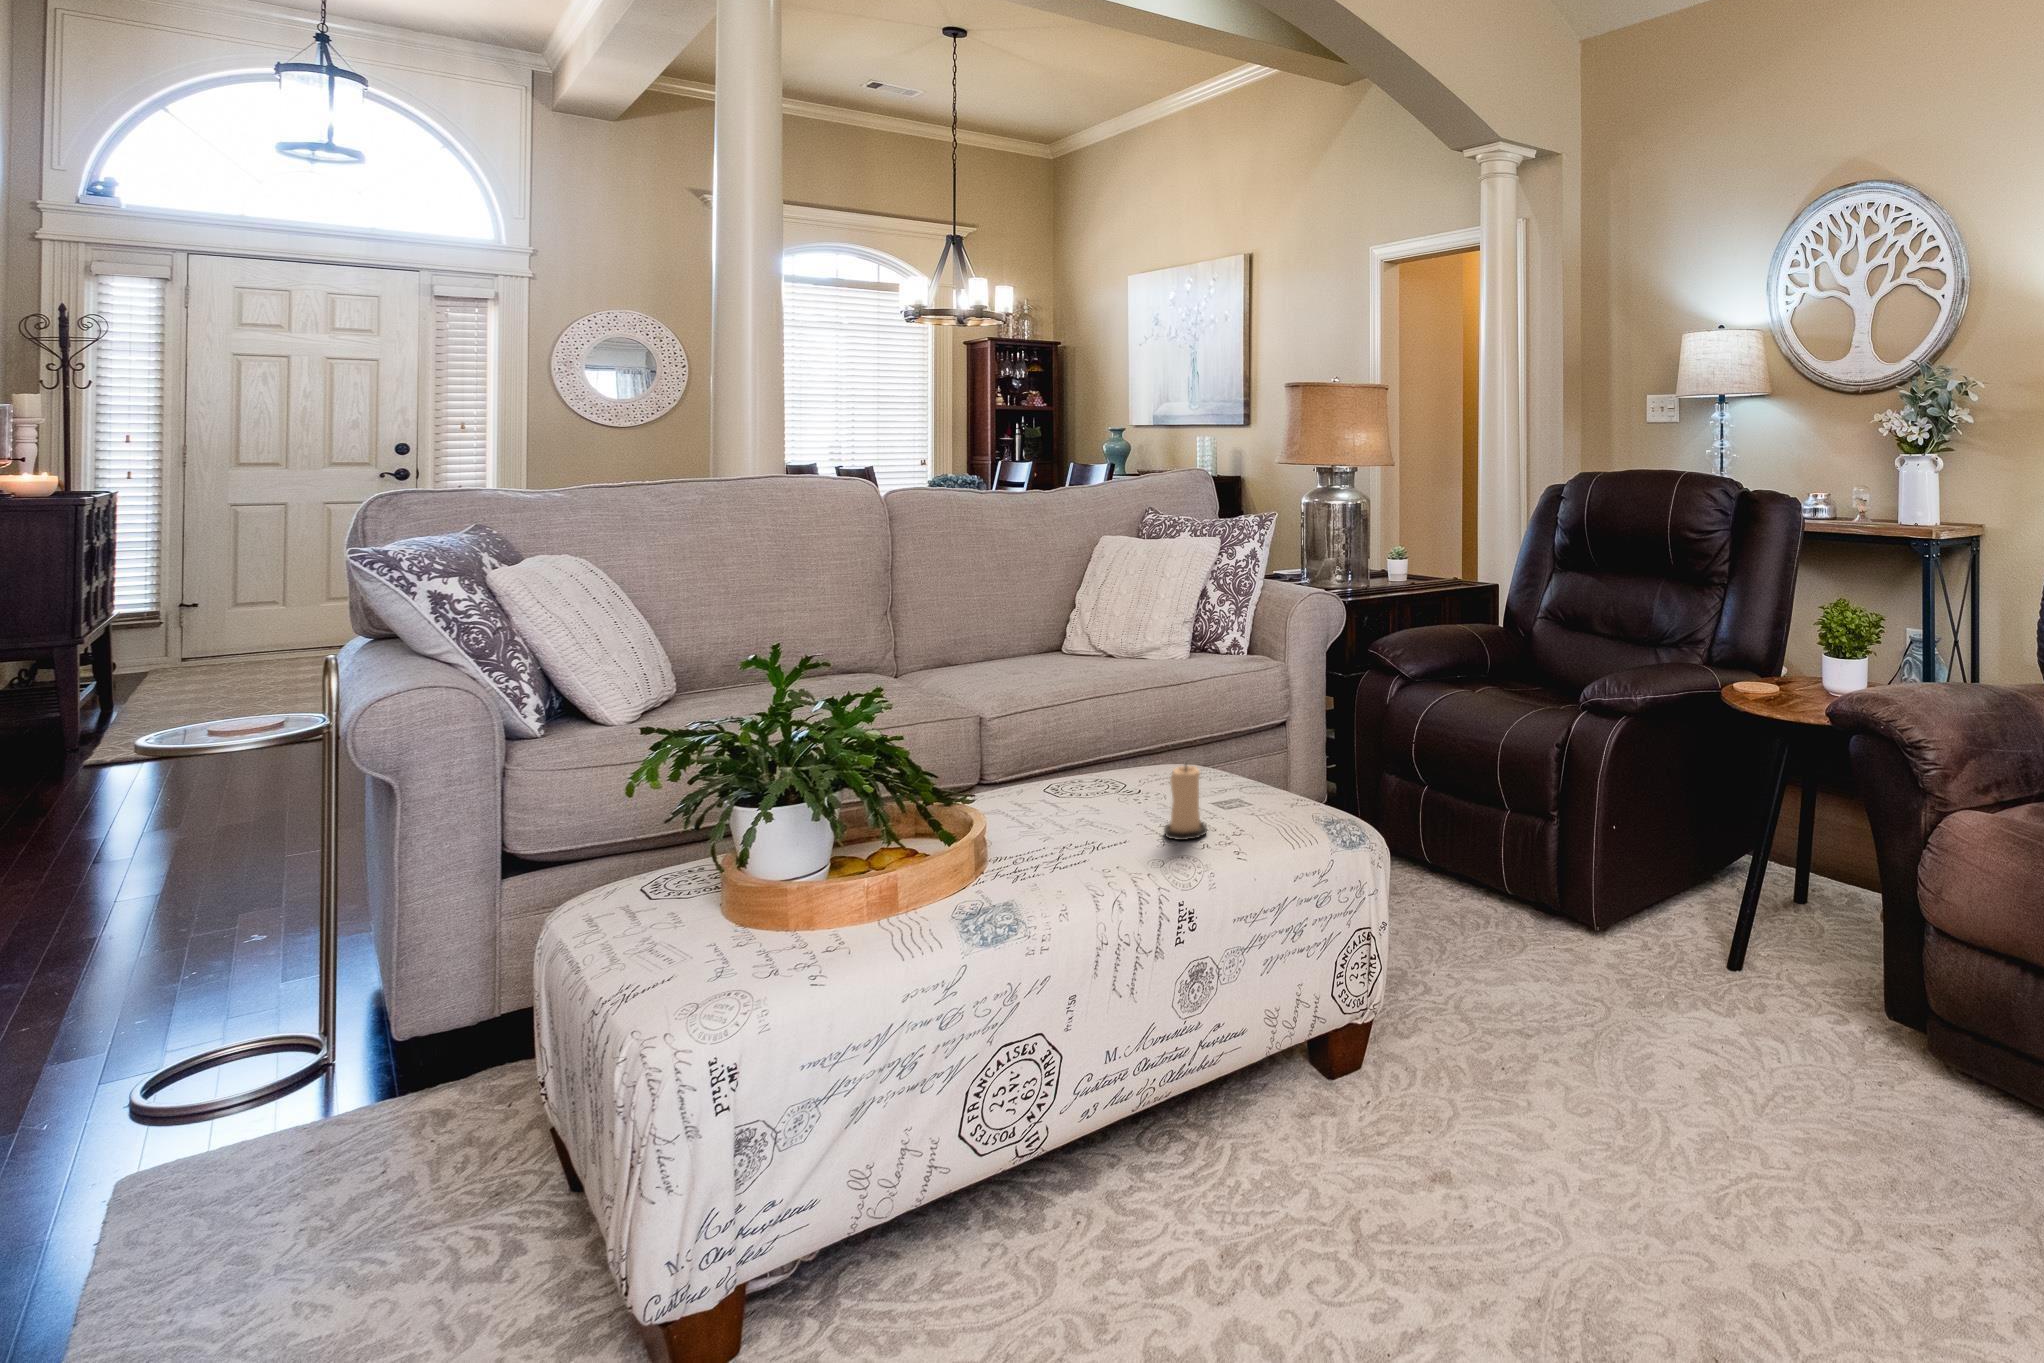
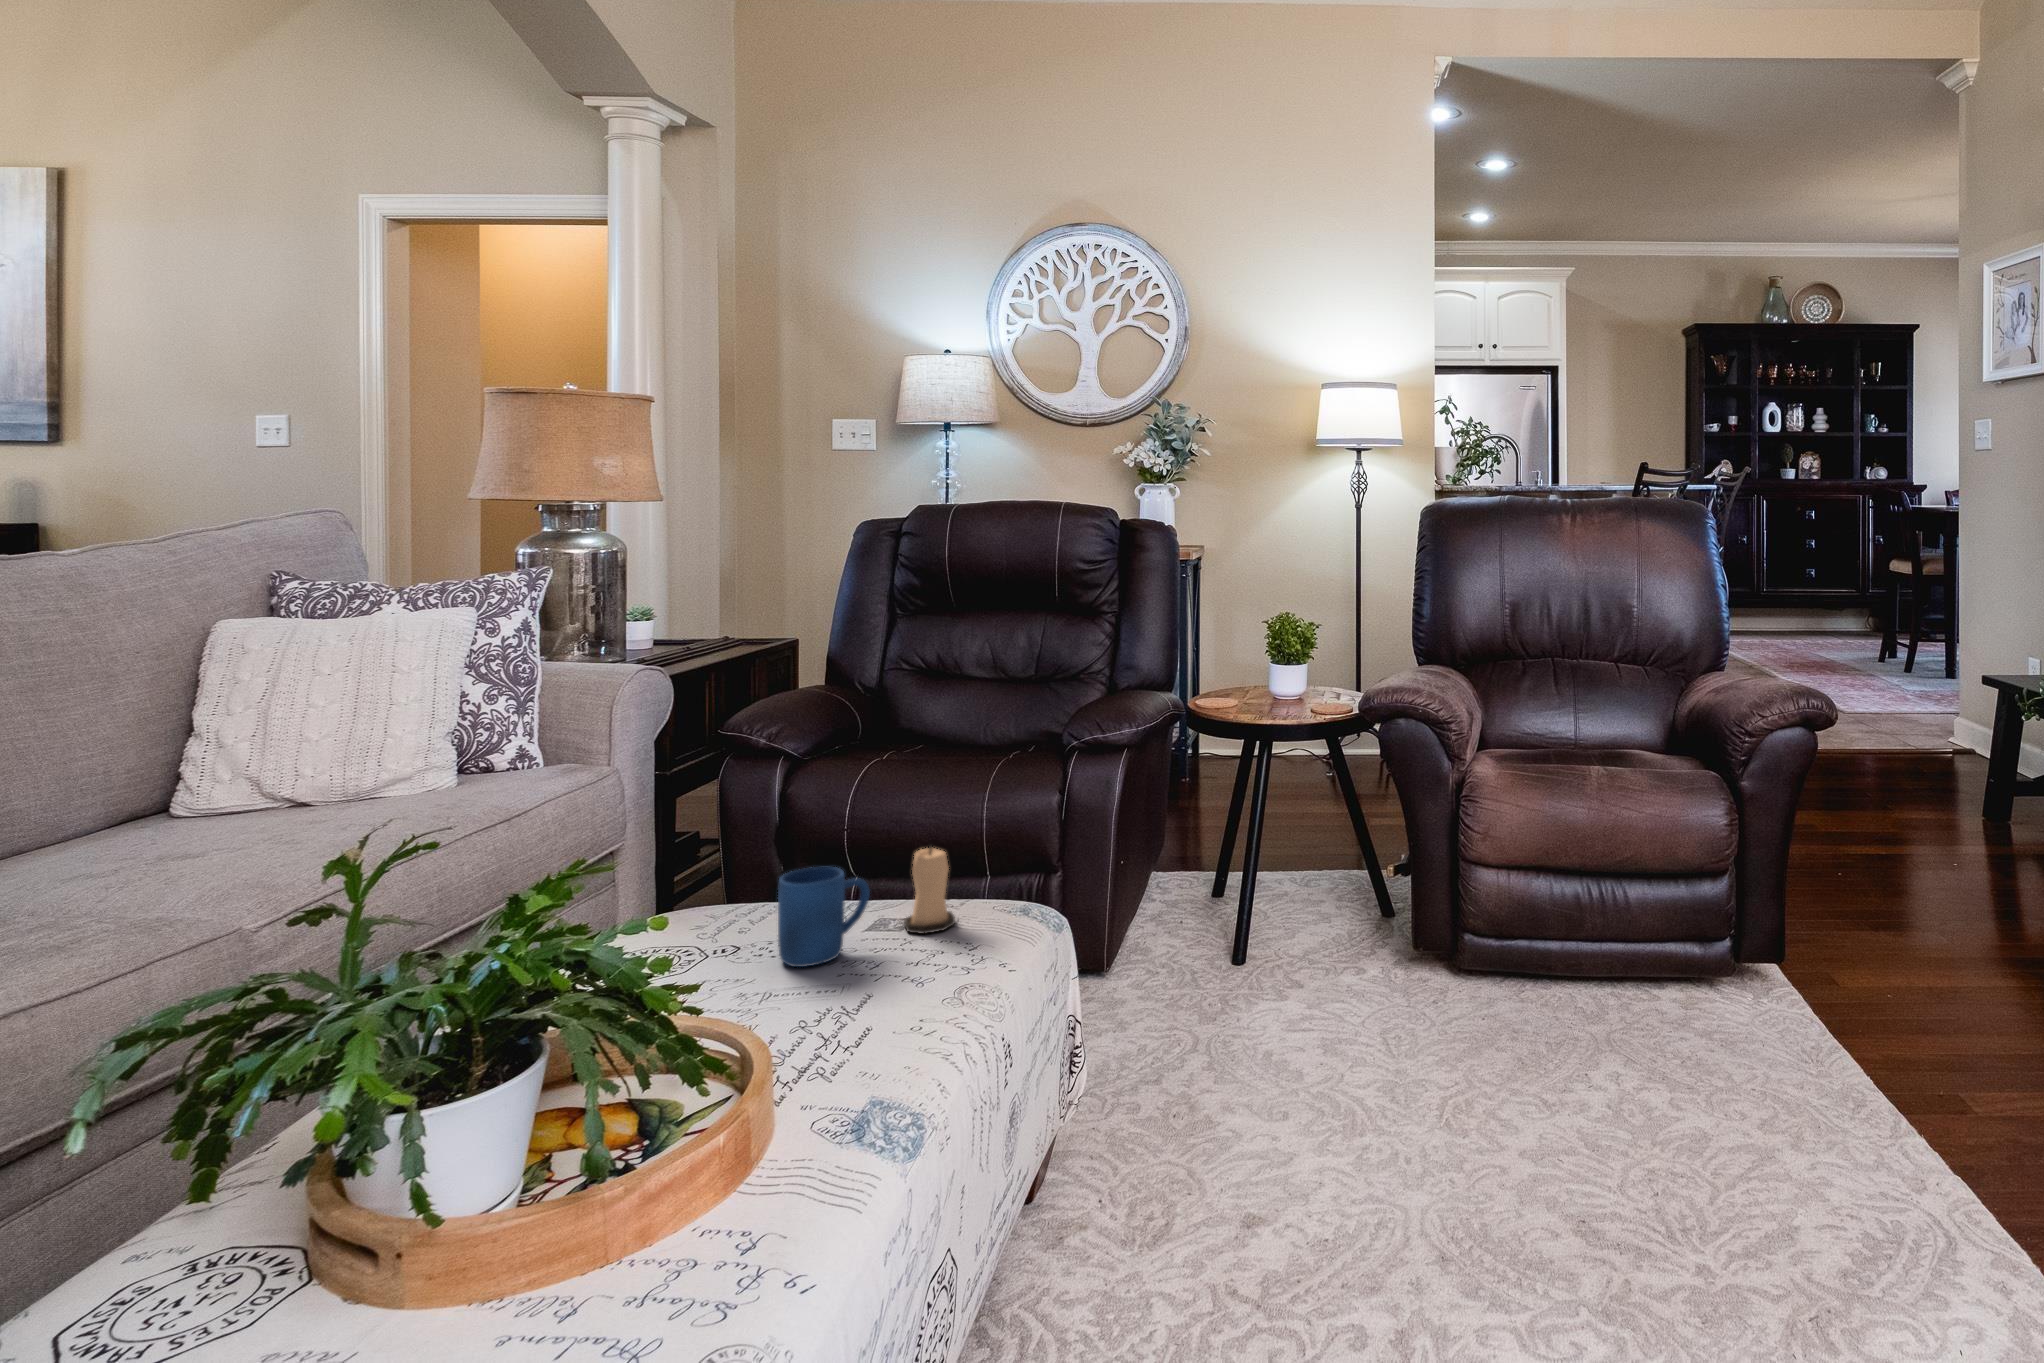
mug: none [1057,758,1126,837] -> present [778,867,870,967]

